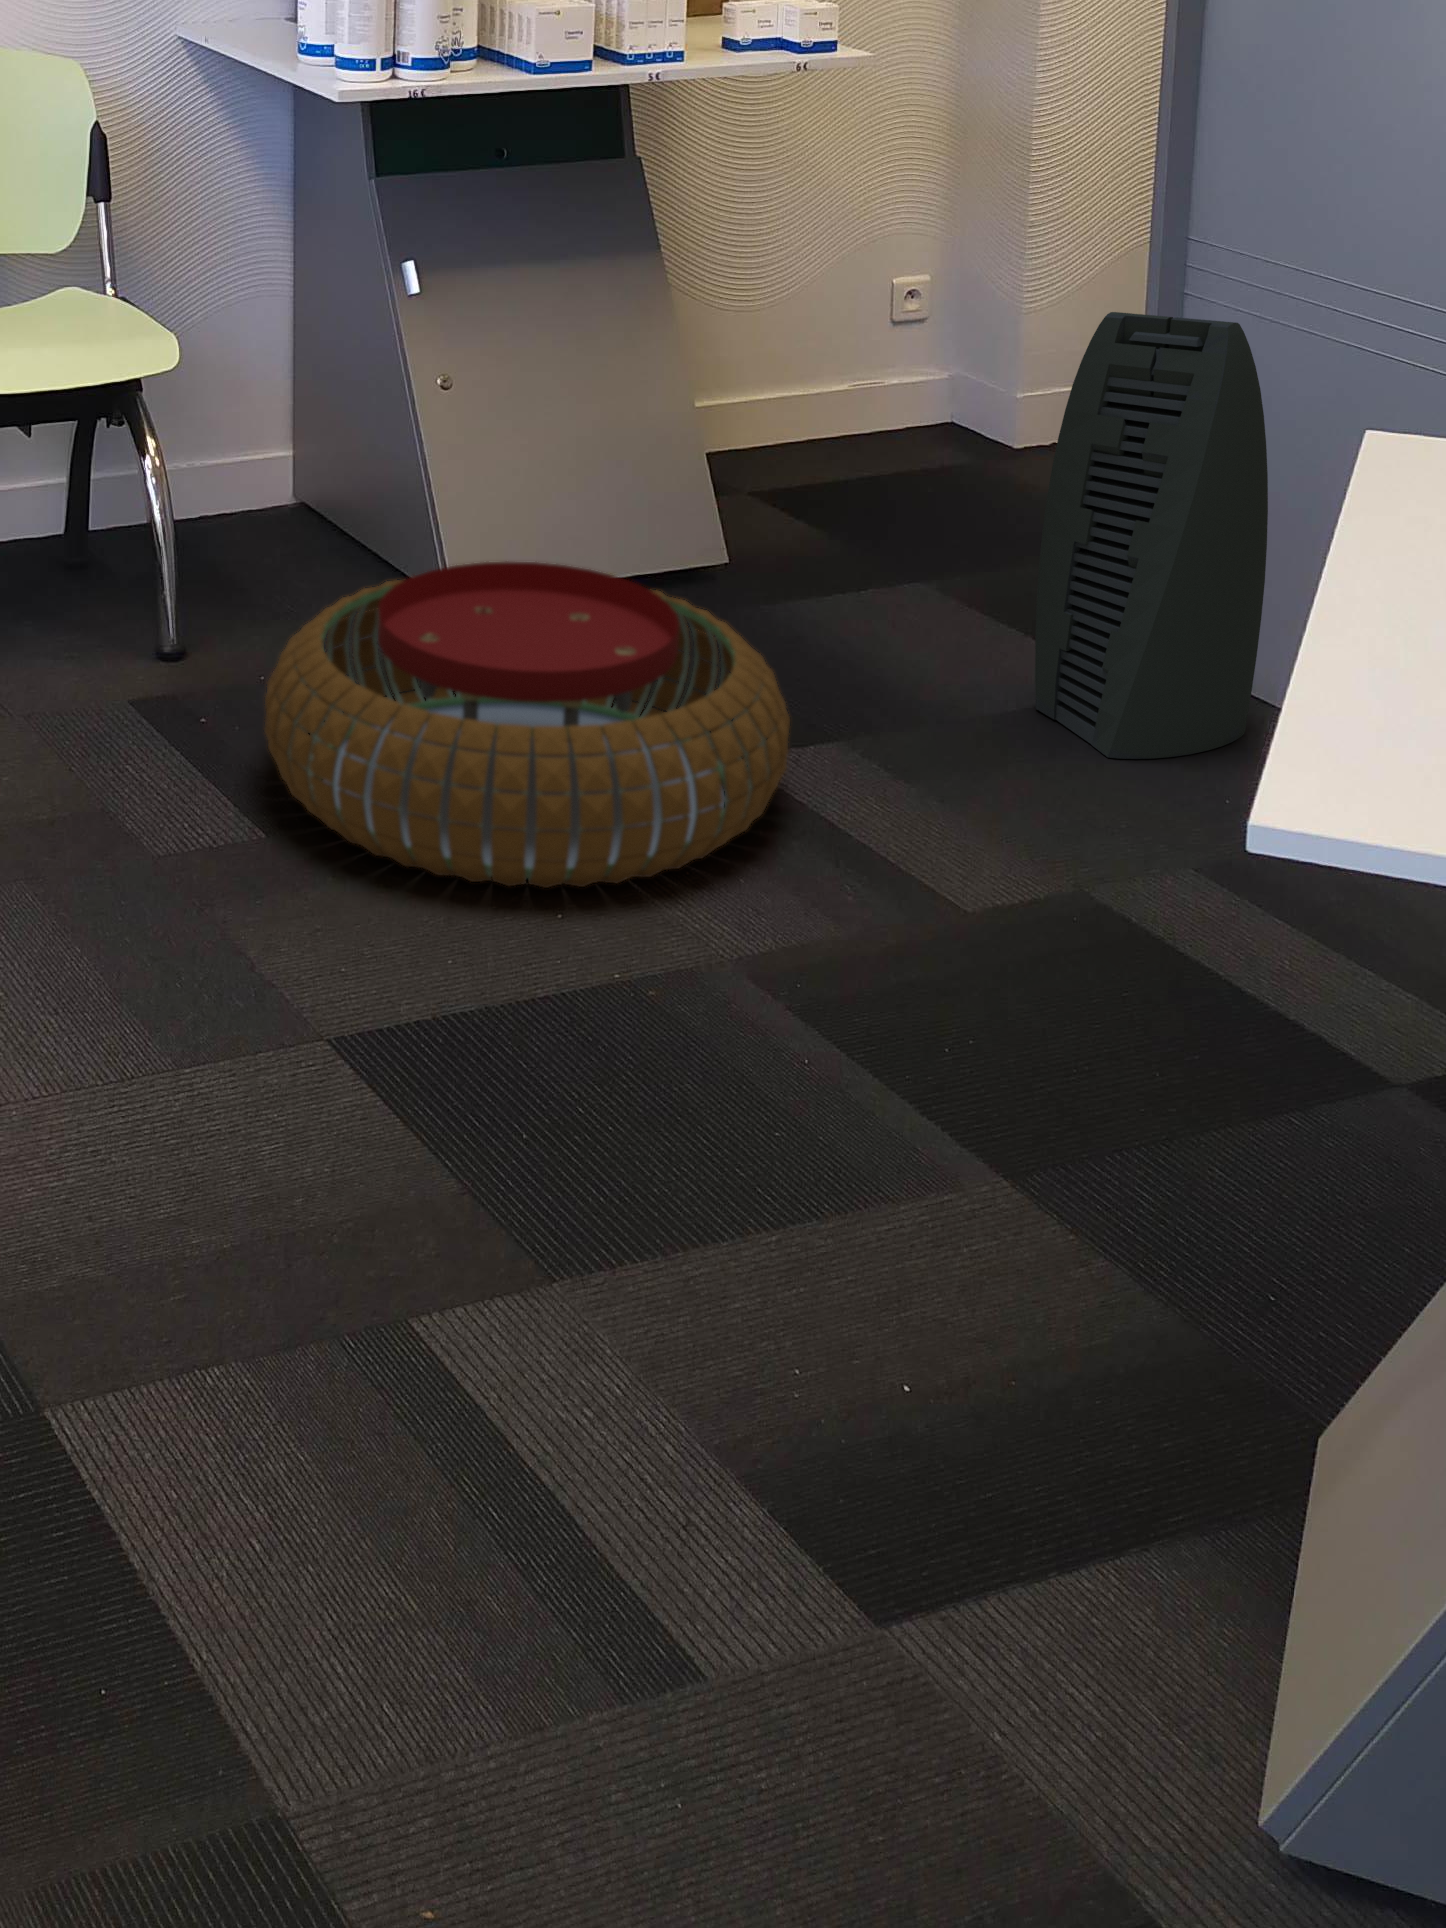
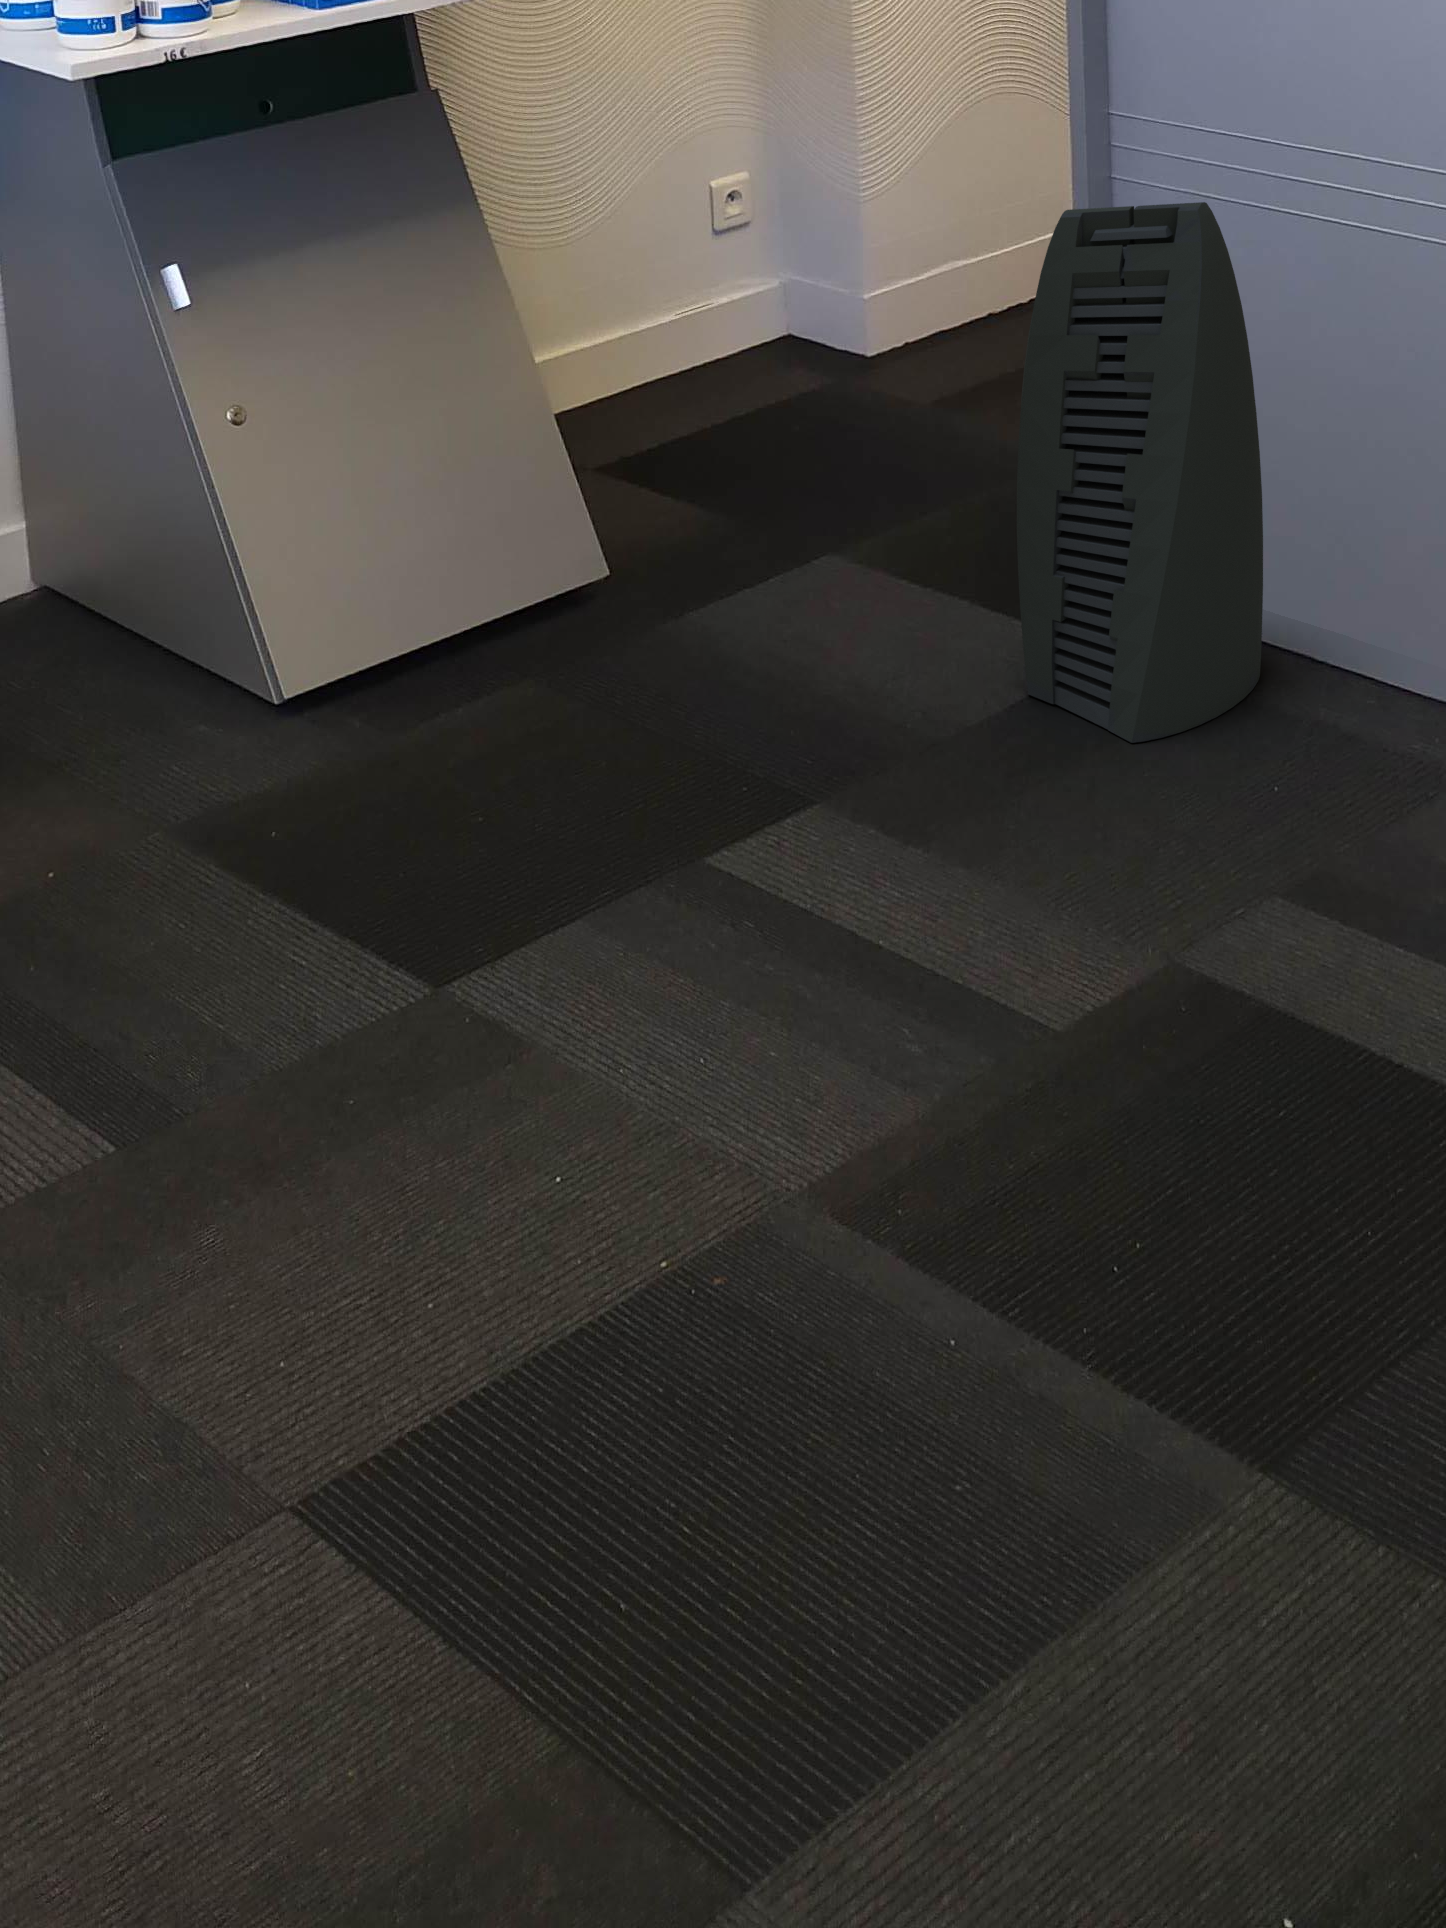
pouf: present [265,561,790,888] -> none [91,647,800,1135]

